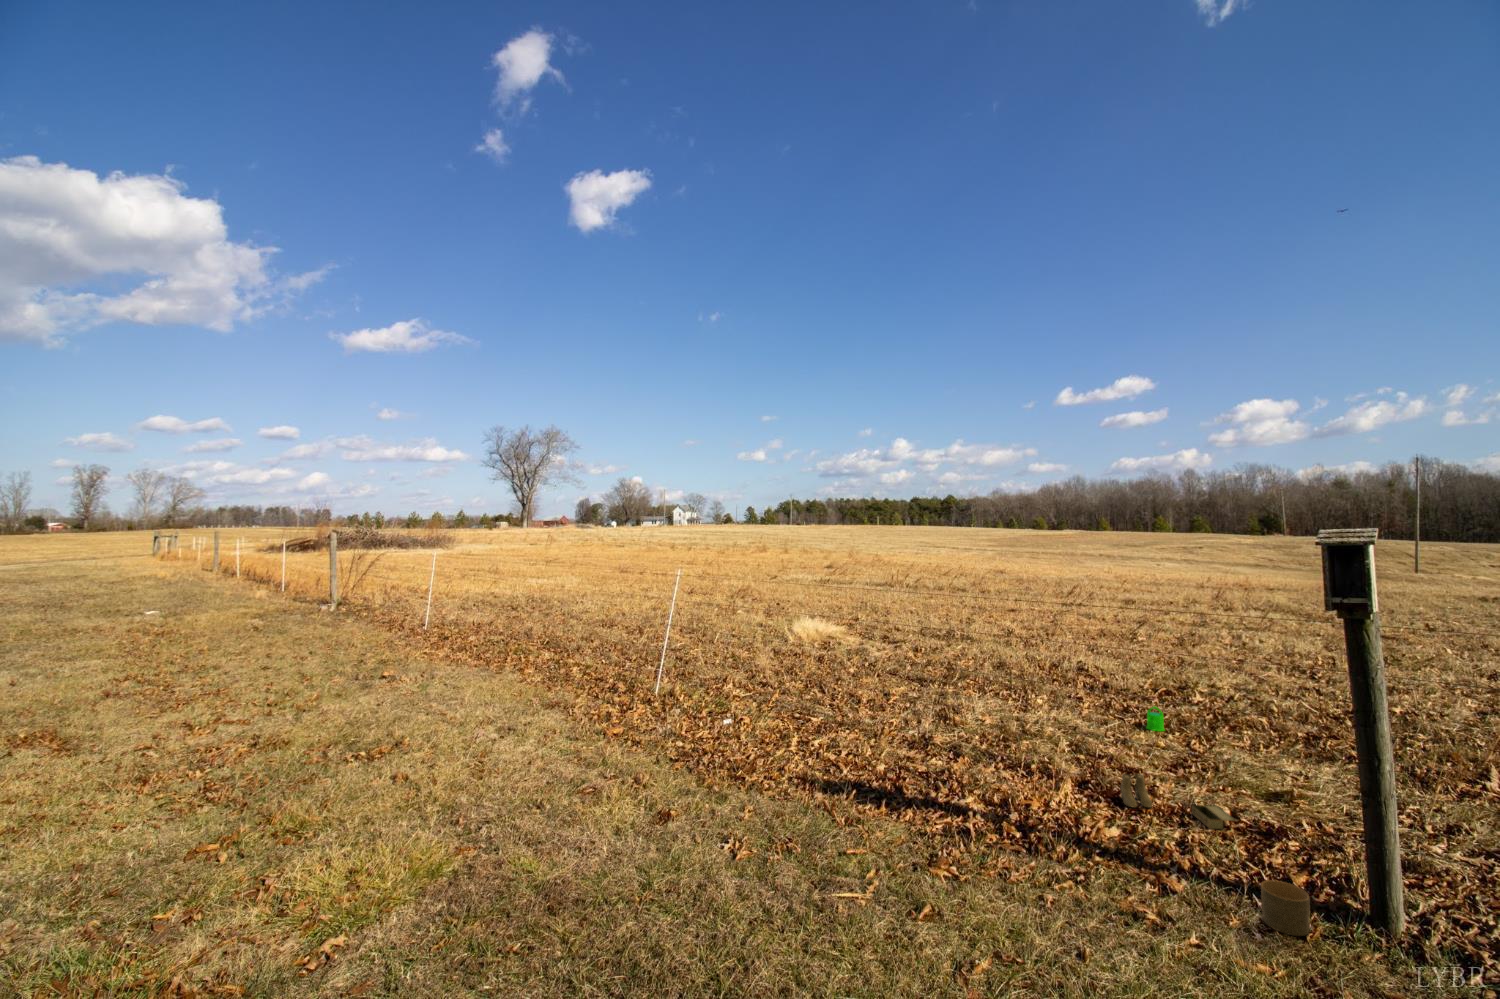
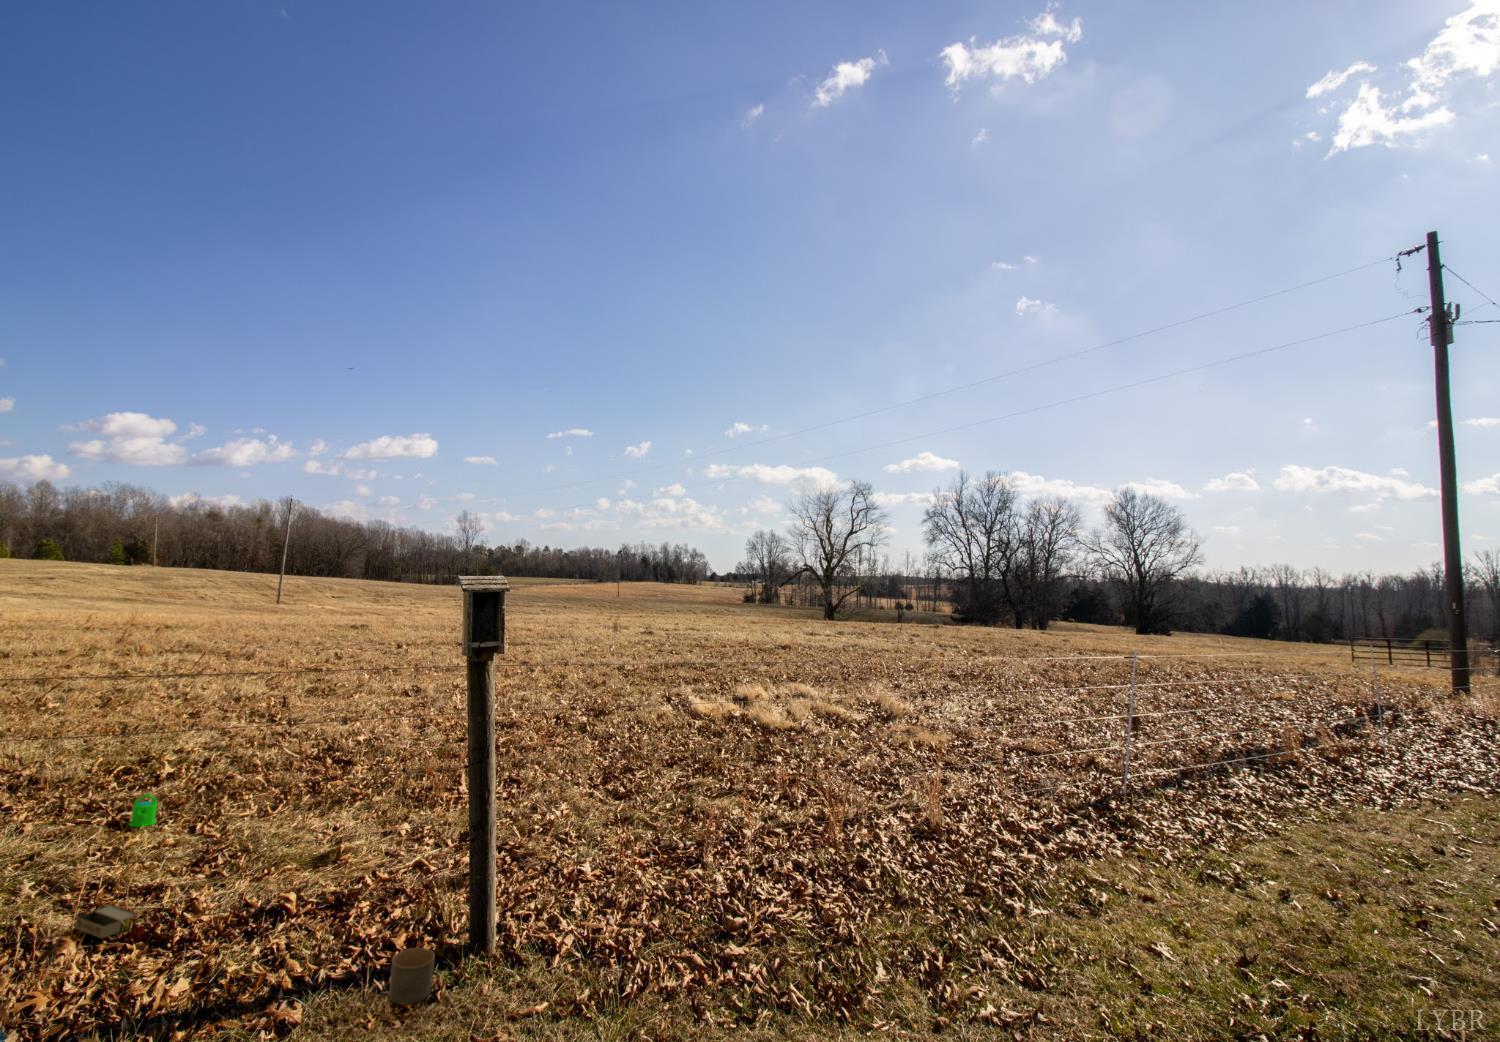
boots: present [1120,774,1152,808] -> none [158,891,207,942]
toolbox: present [1192,805,1235,829] -> present [75,905,137,939]

